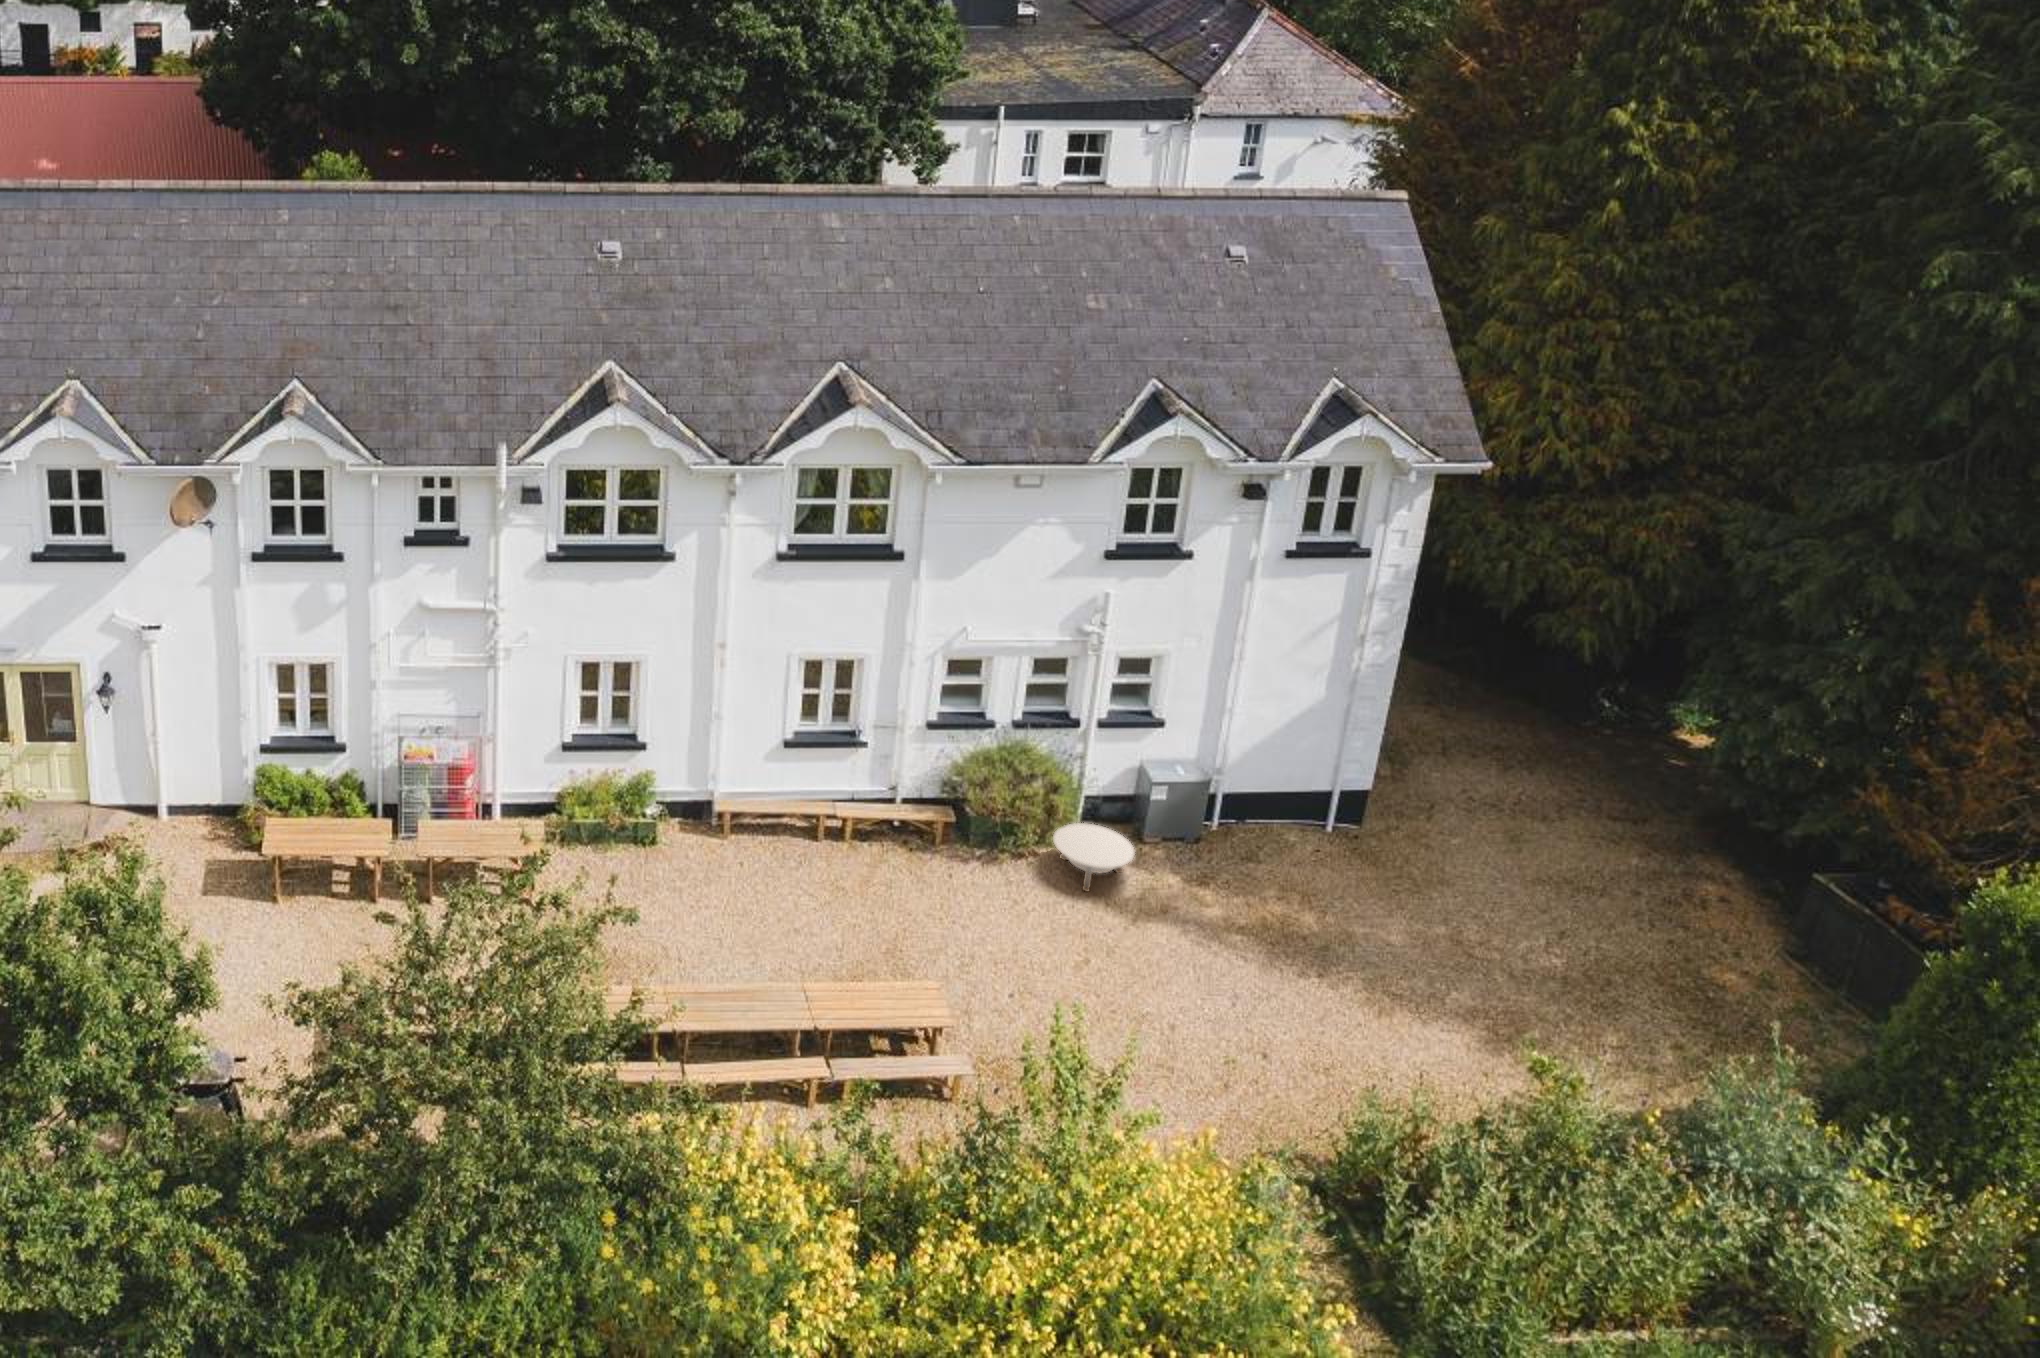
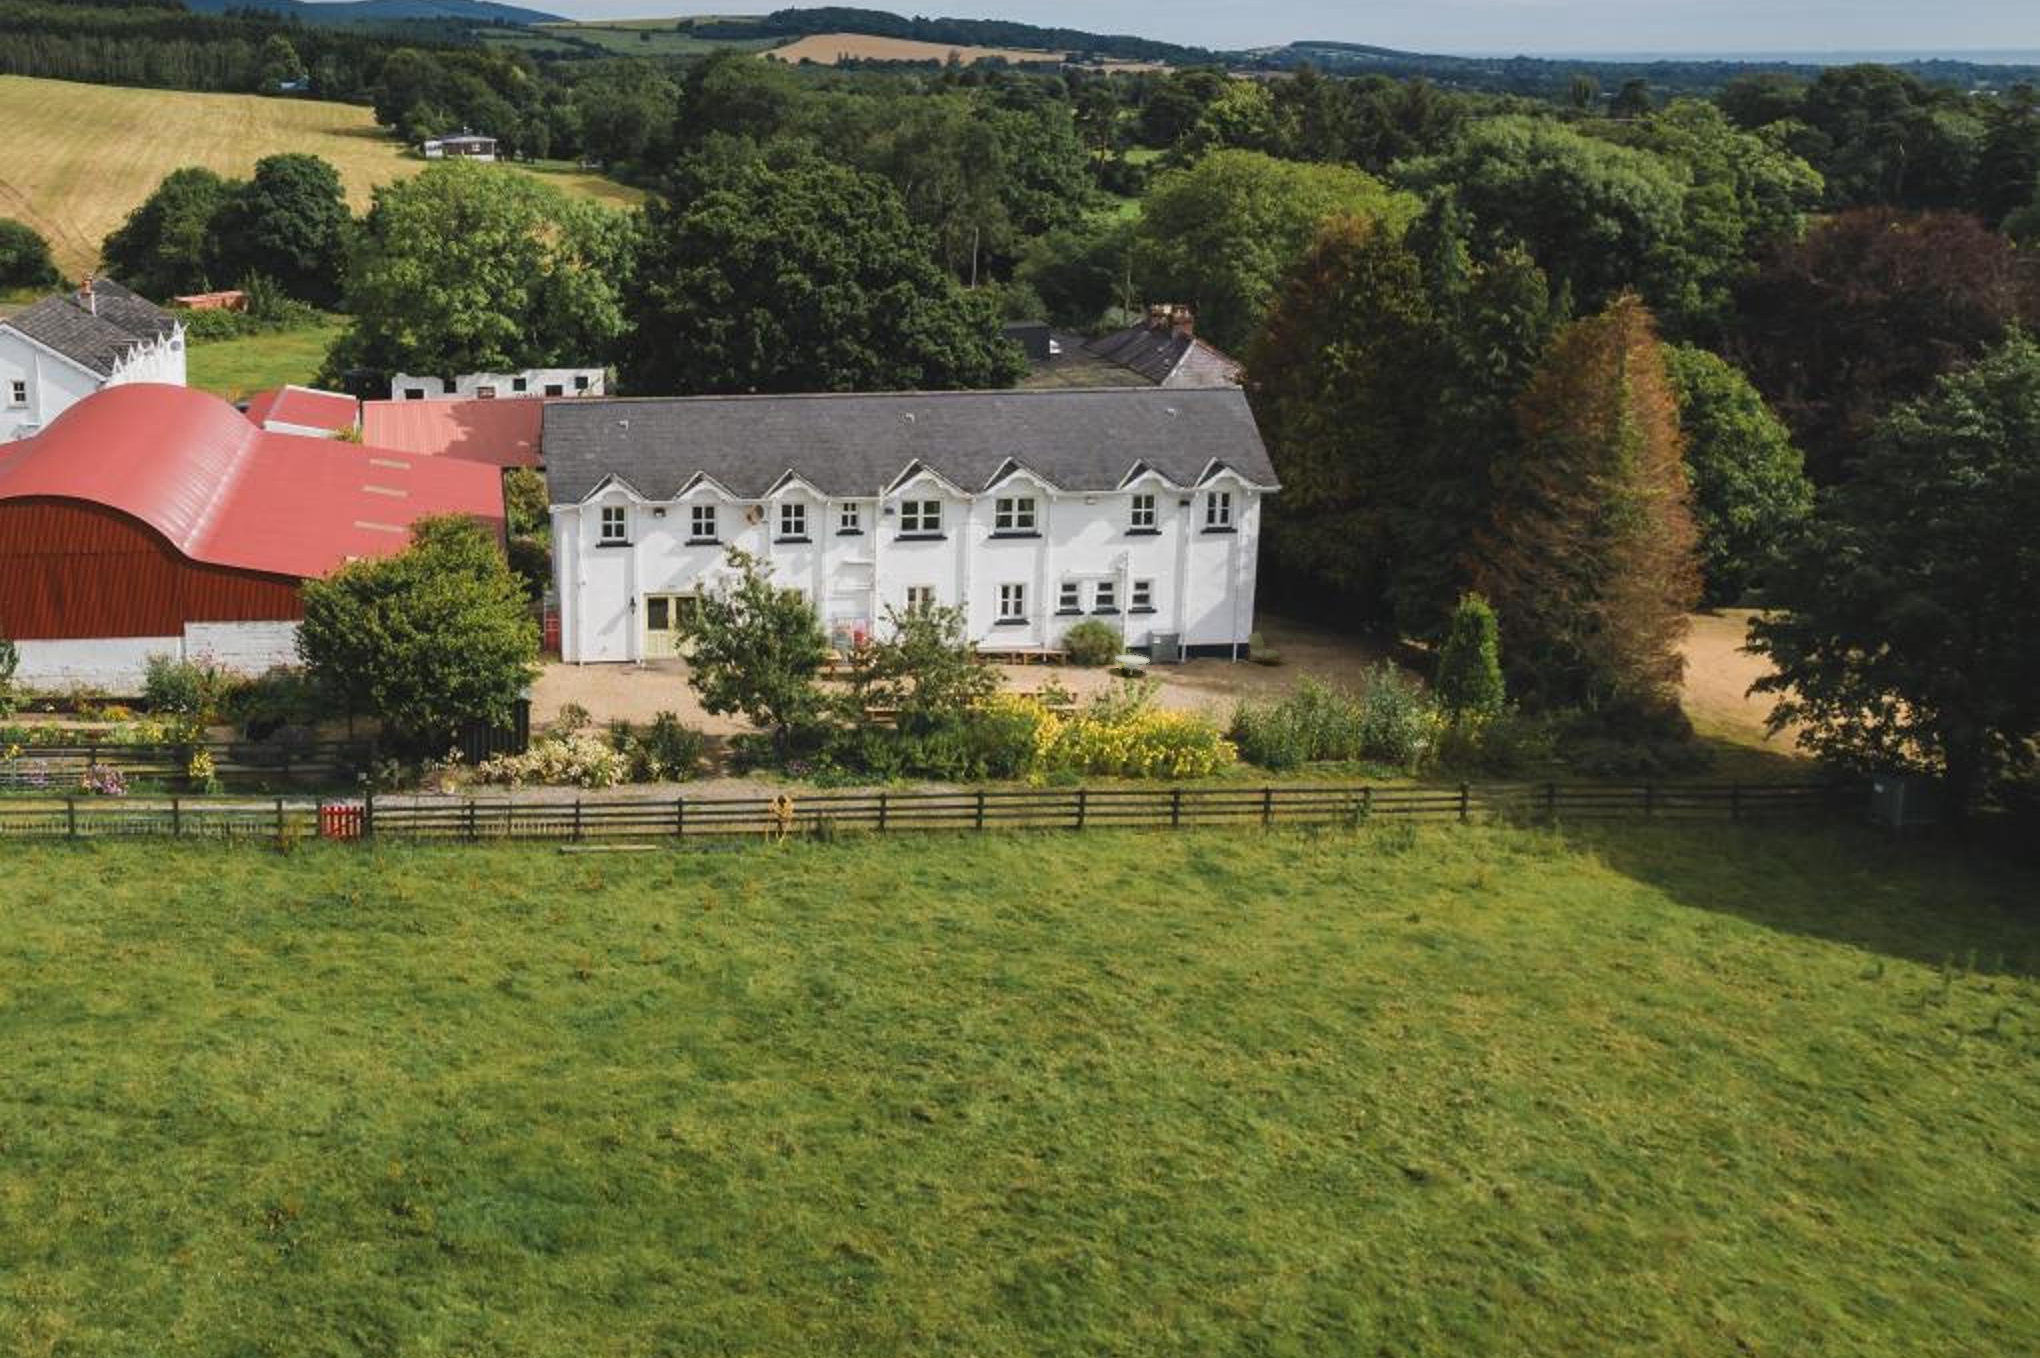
chair: none [1351,763,1441,854] -> present [1248,632,1280,660]

